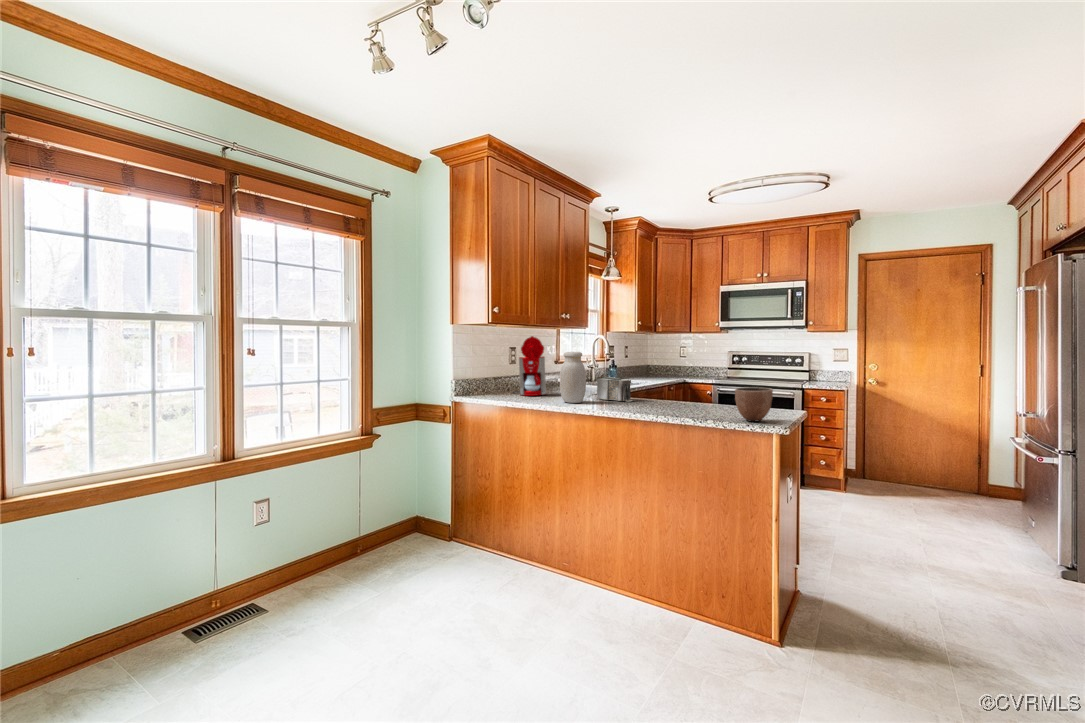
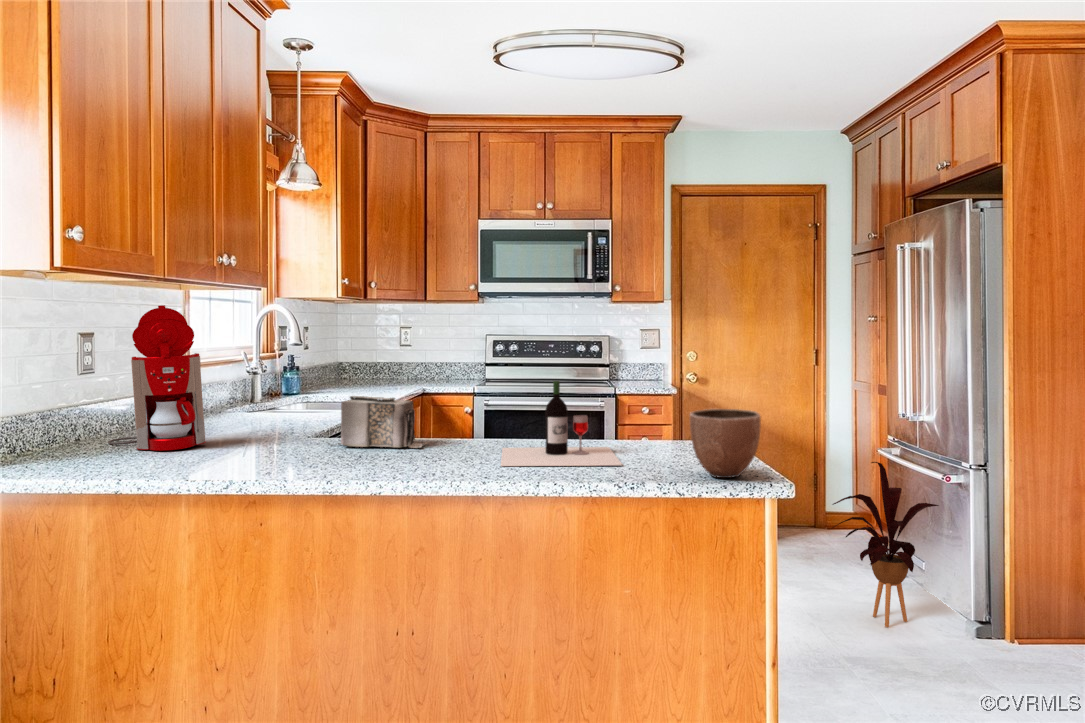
jar: present [560,352,586,403] -> none [266,343,331,463]
wine bottle: none [652,372,723,414] -> present [501,381,622,466]
house plant: none [934,441,1036,557] -> present [833,462,939,627]

